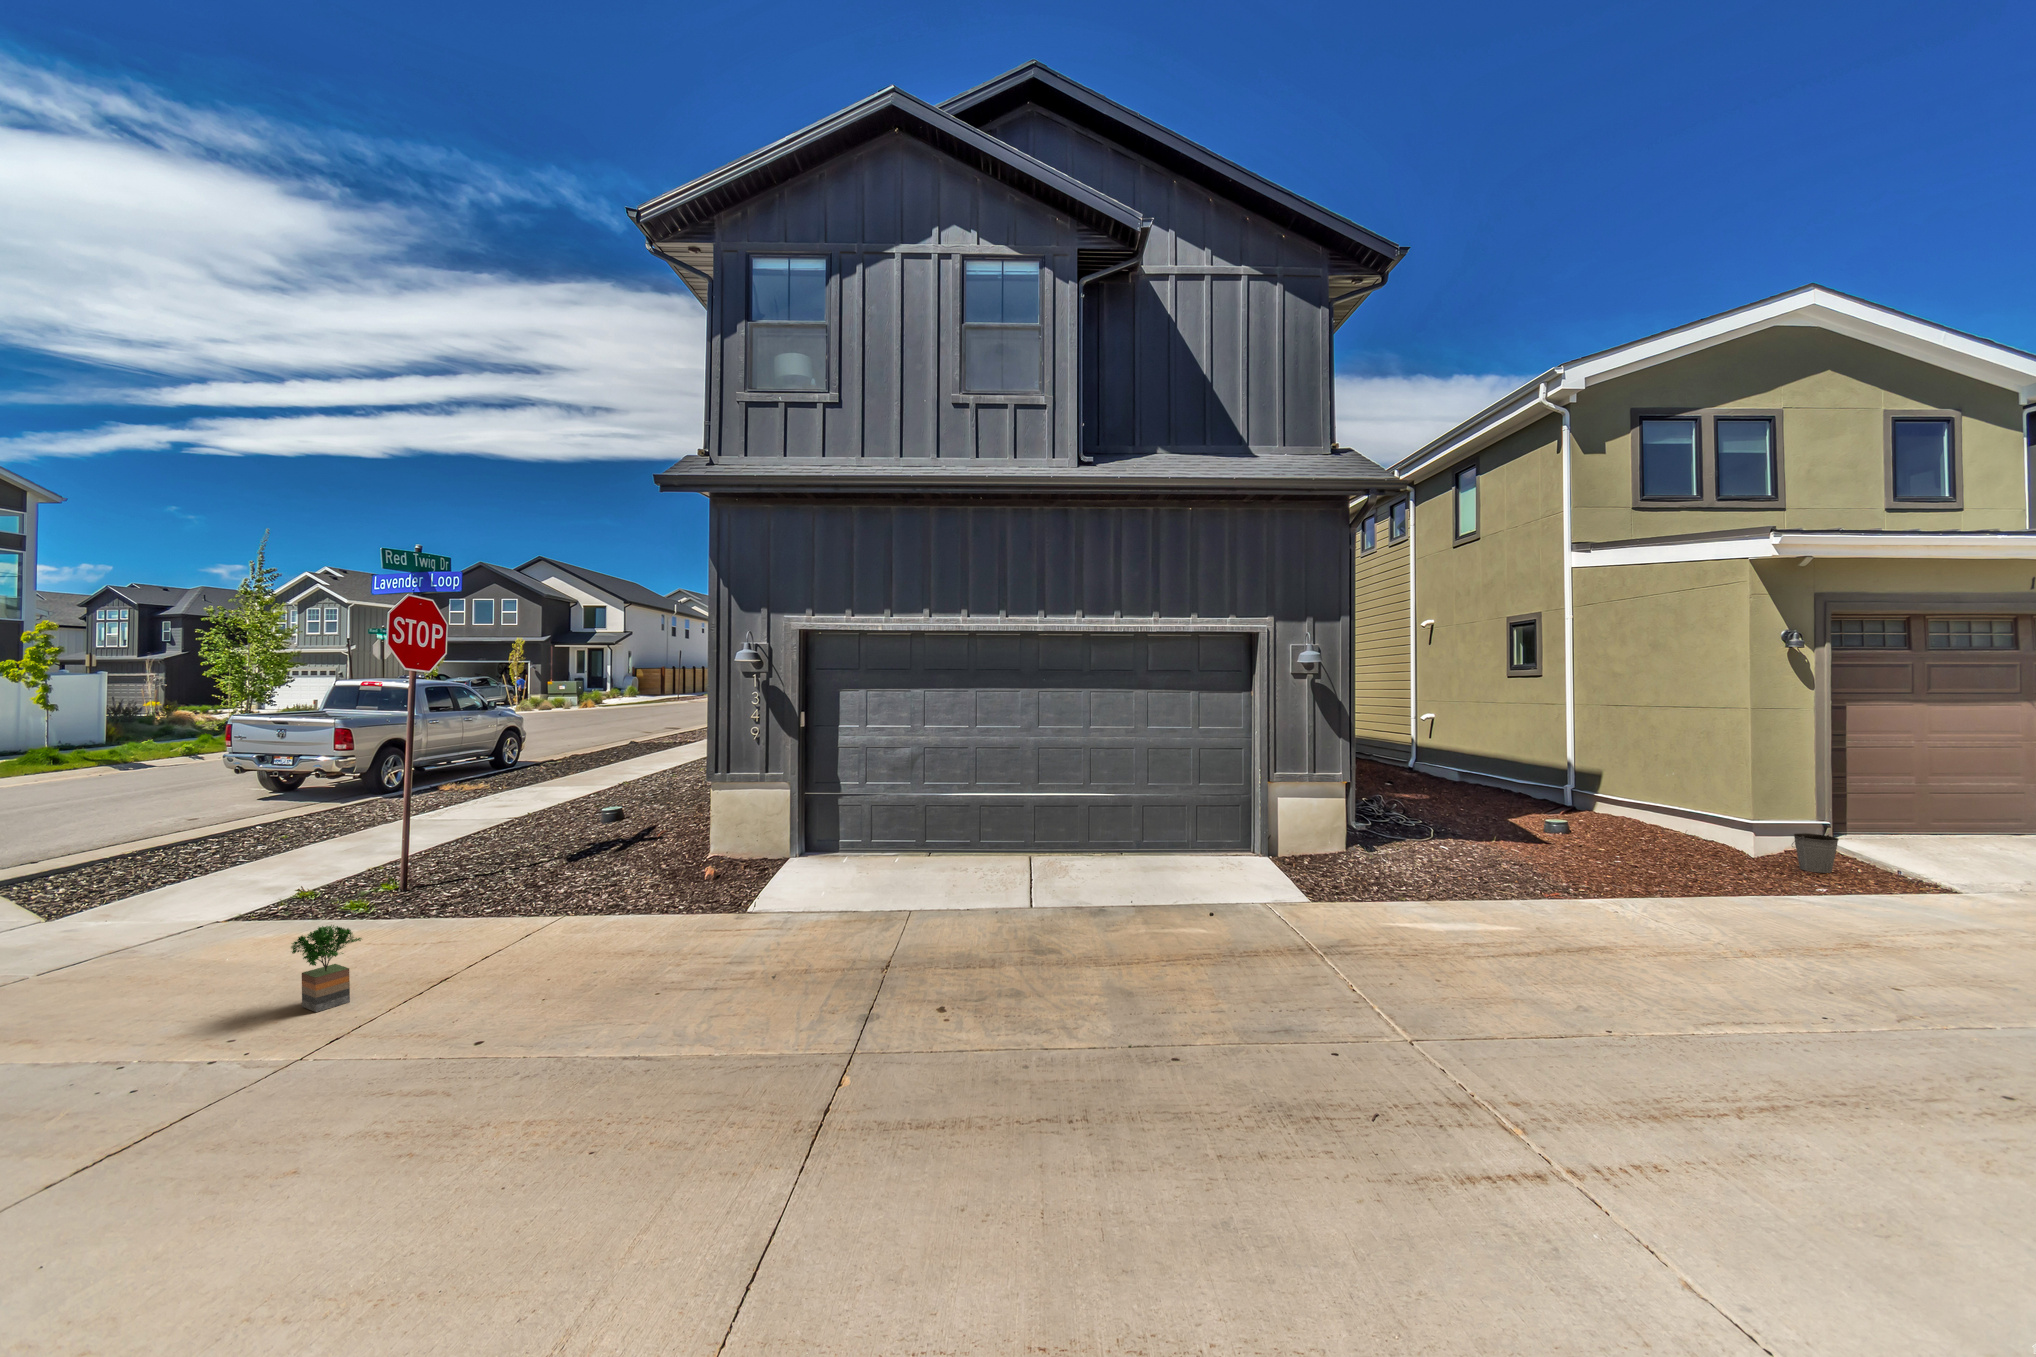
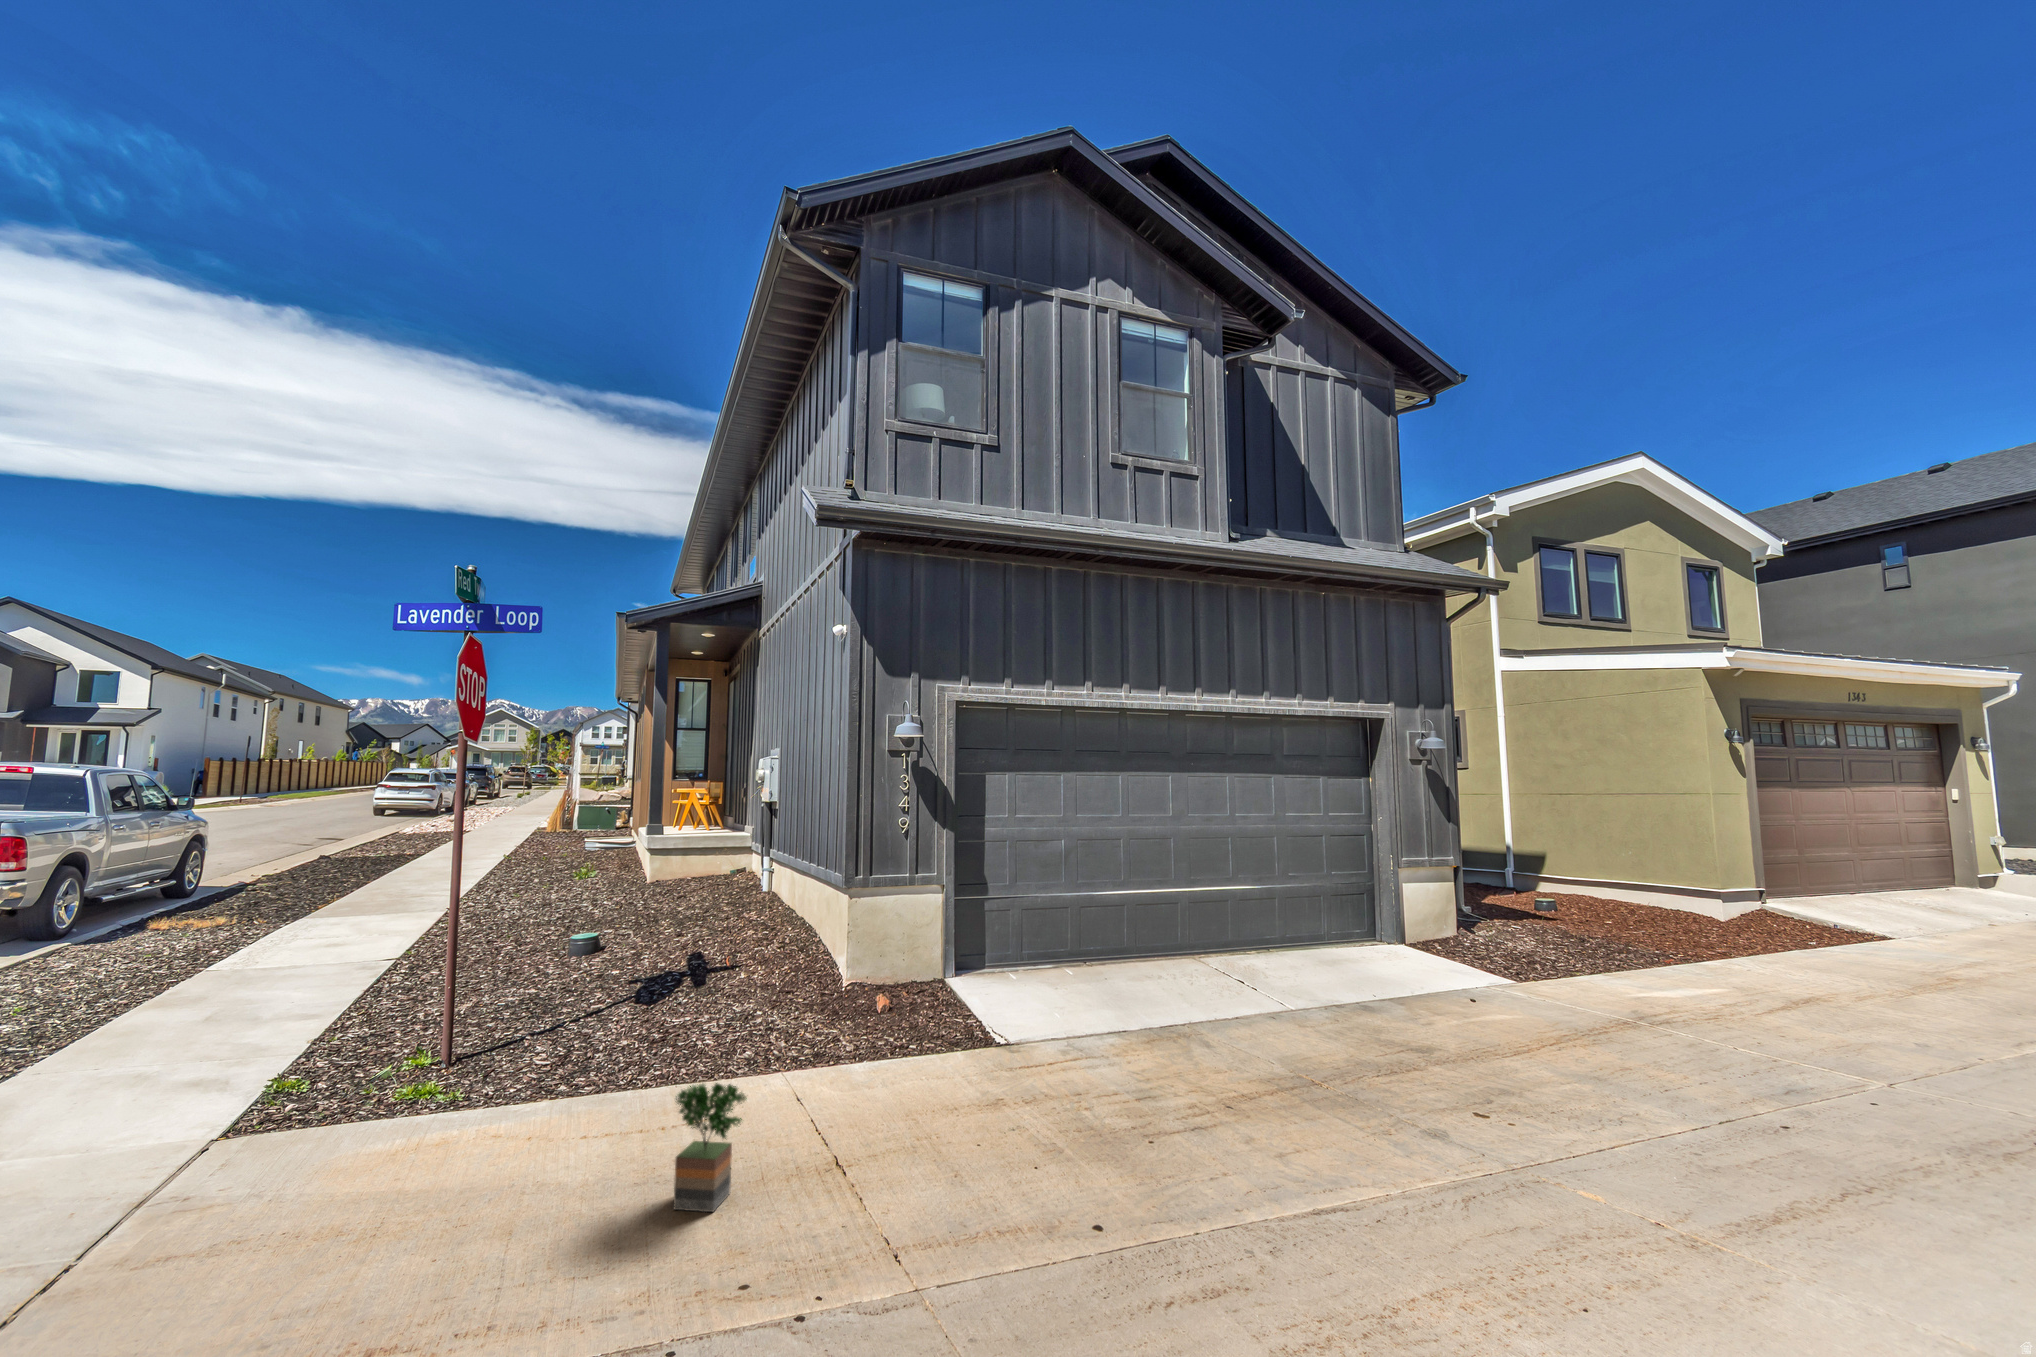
bucket: present [1792,833,1839,873] -> none [1734,896,1769,928]

